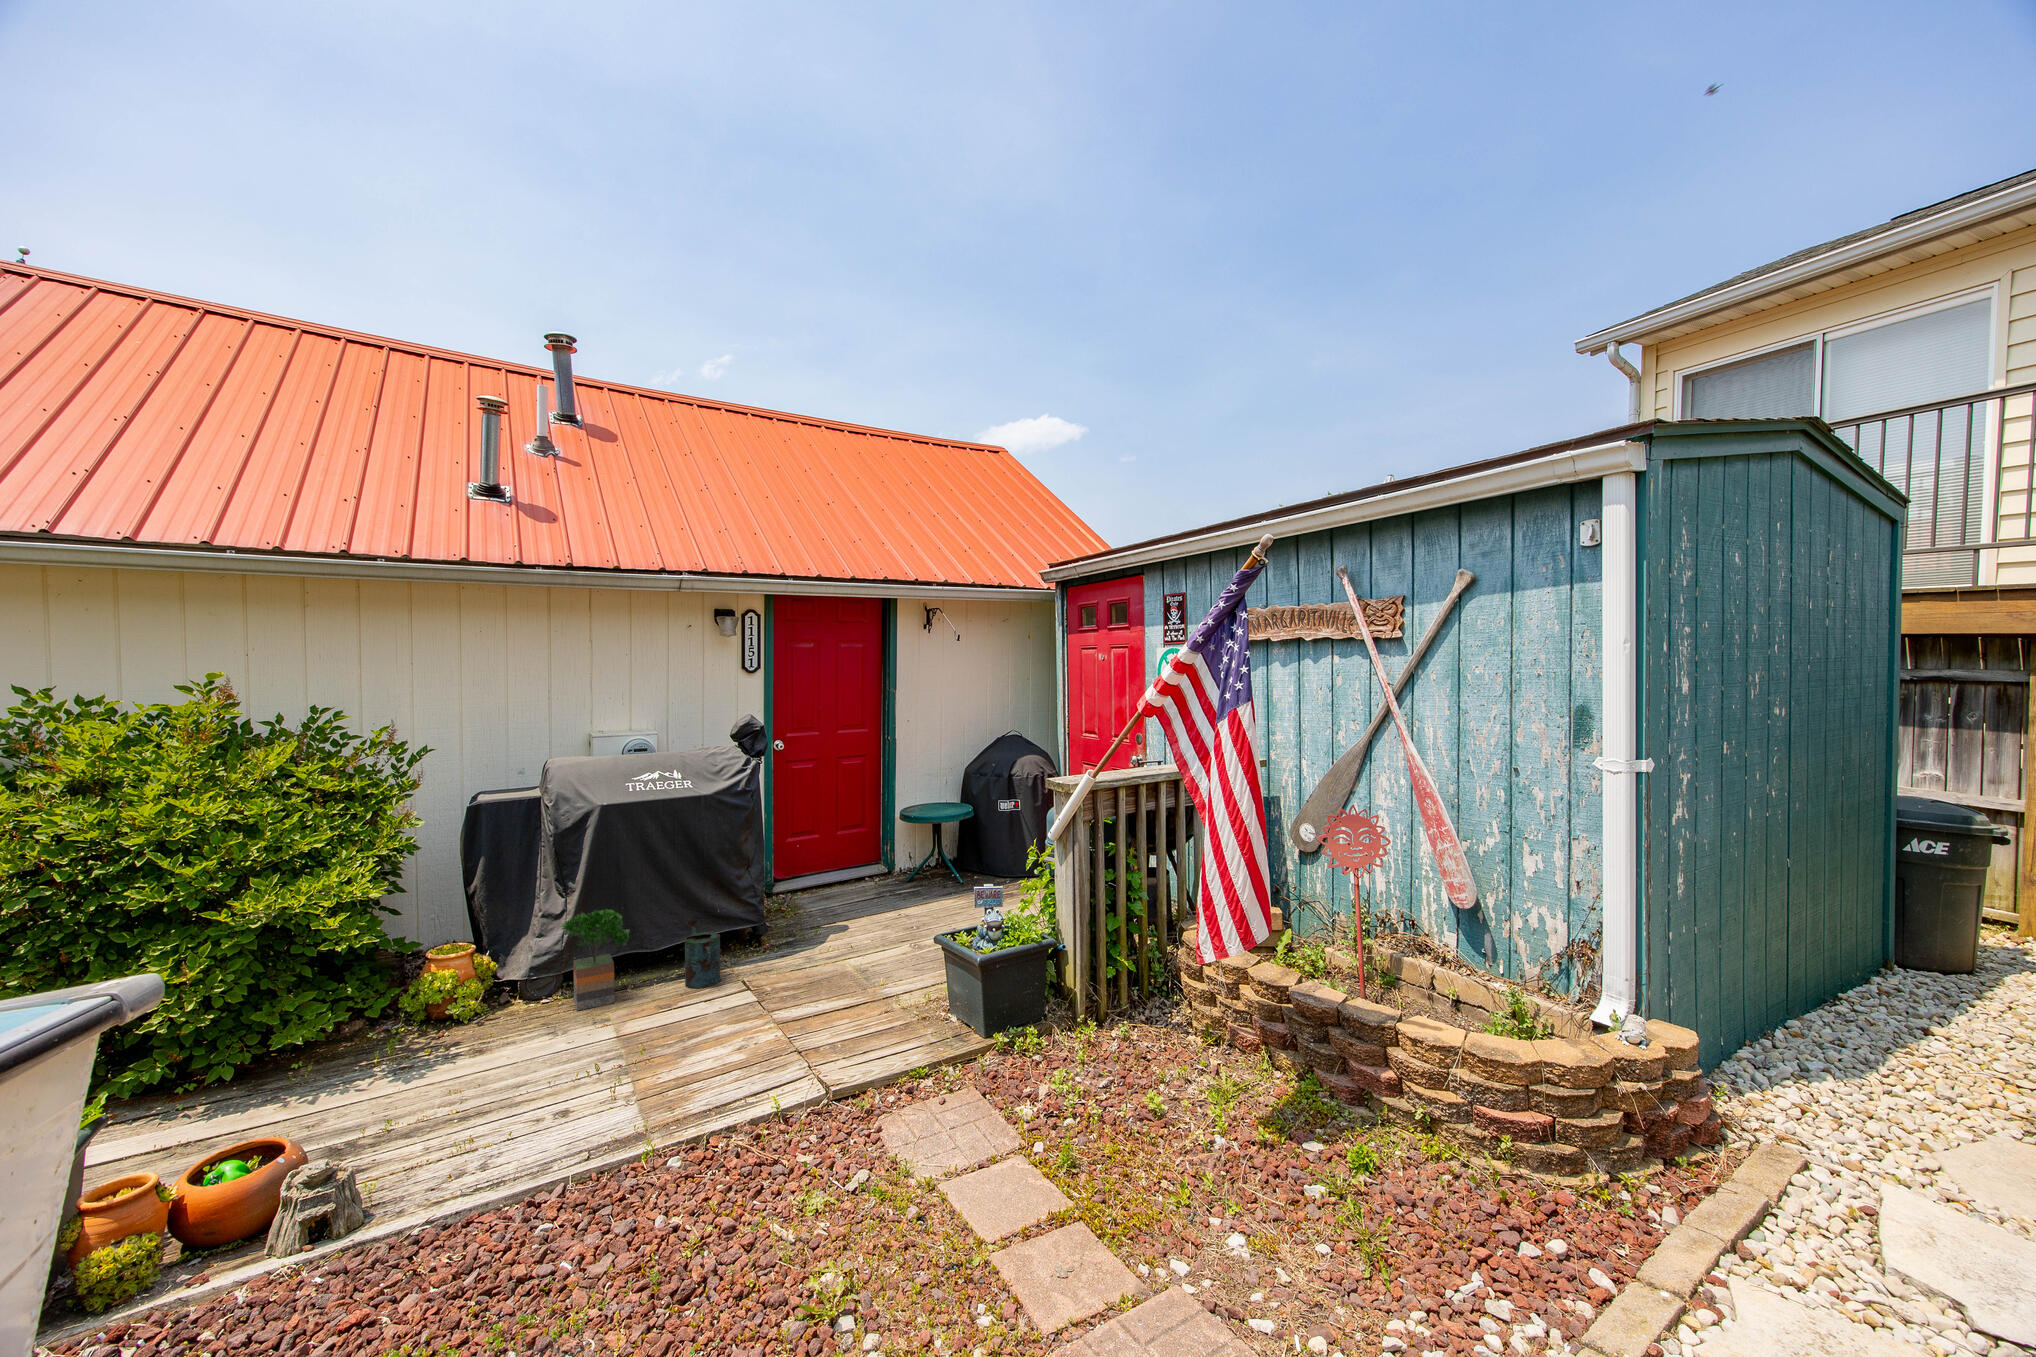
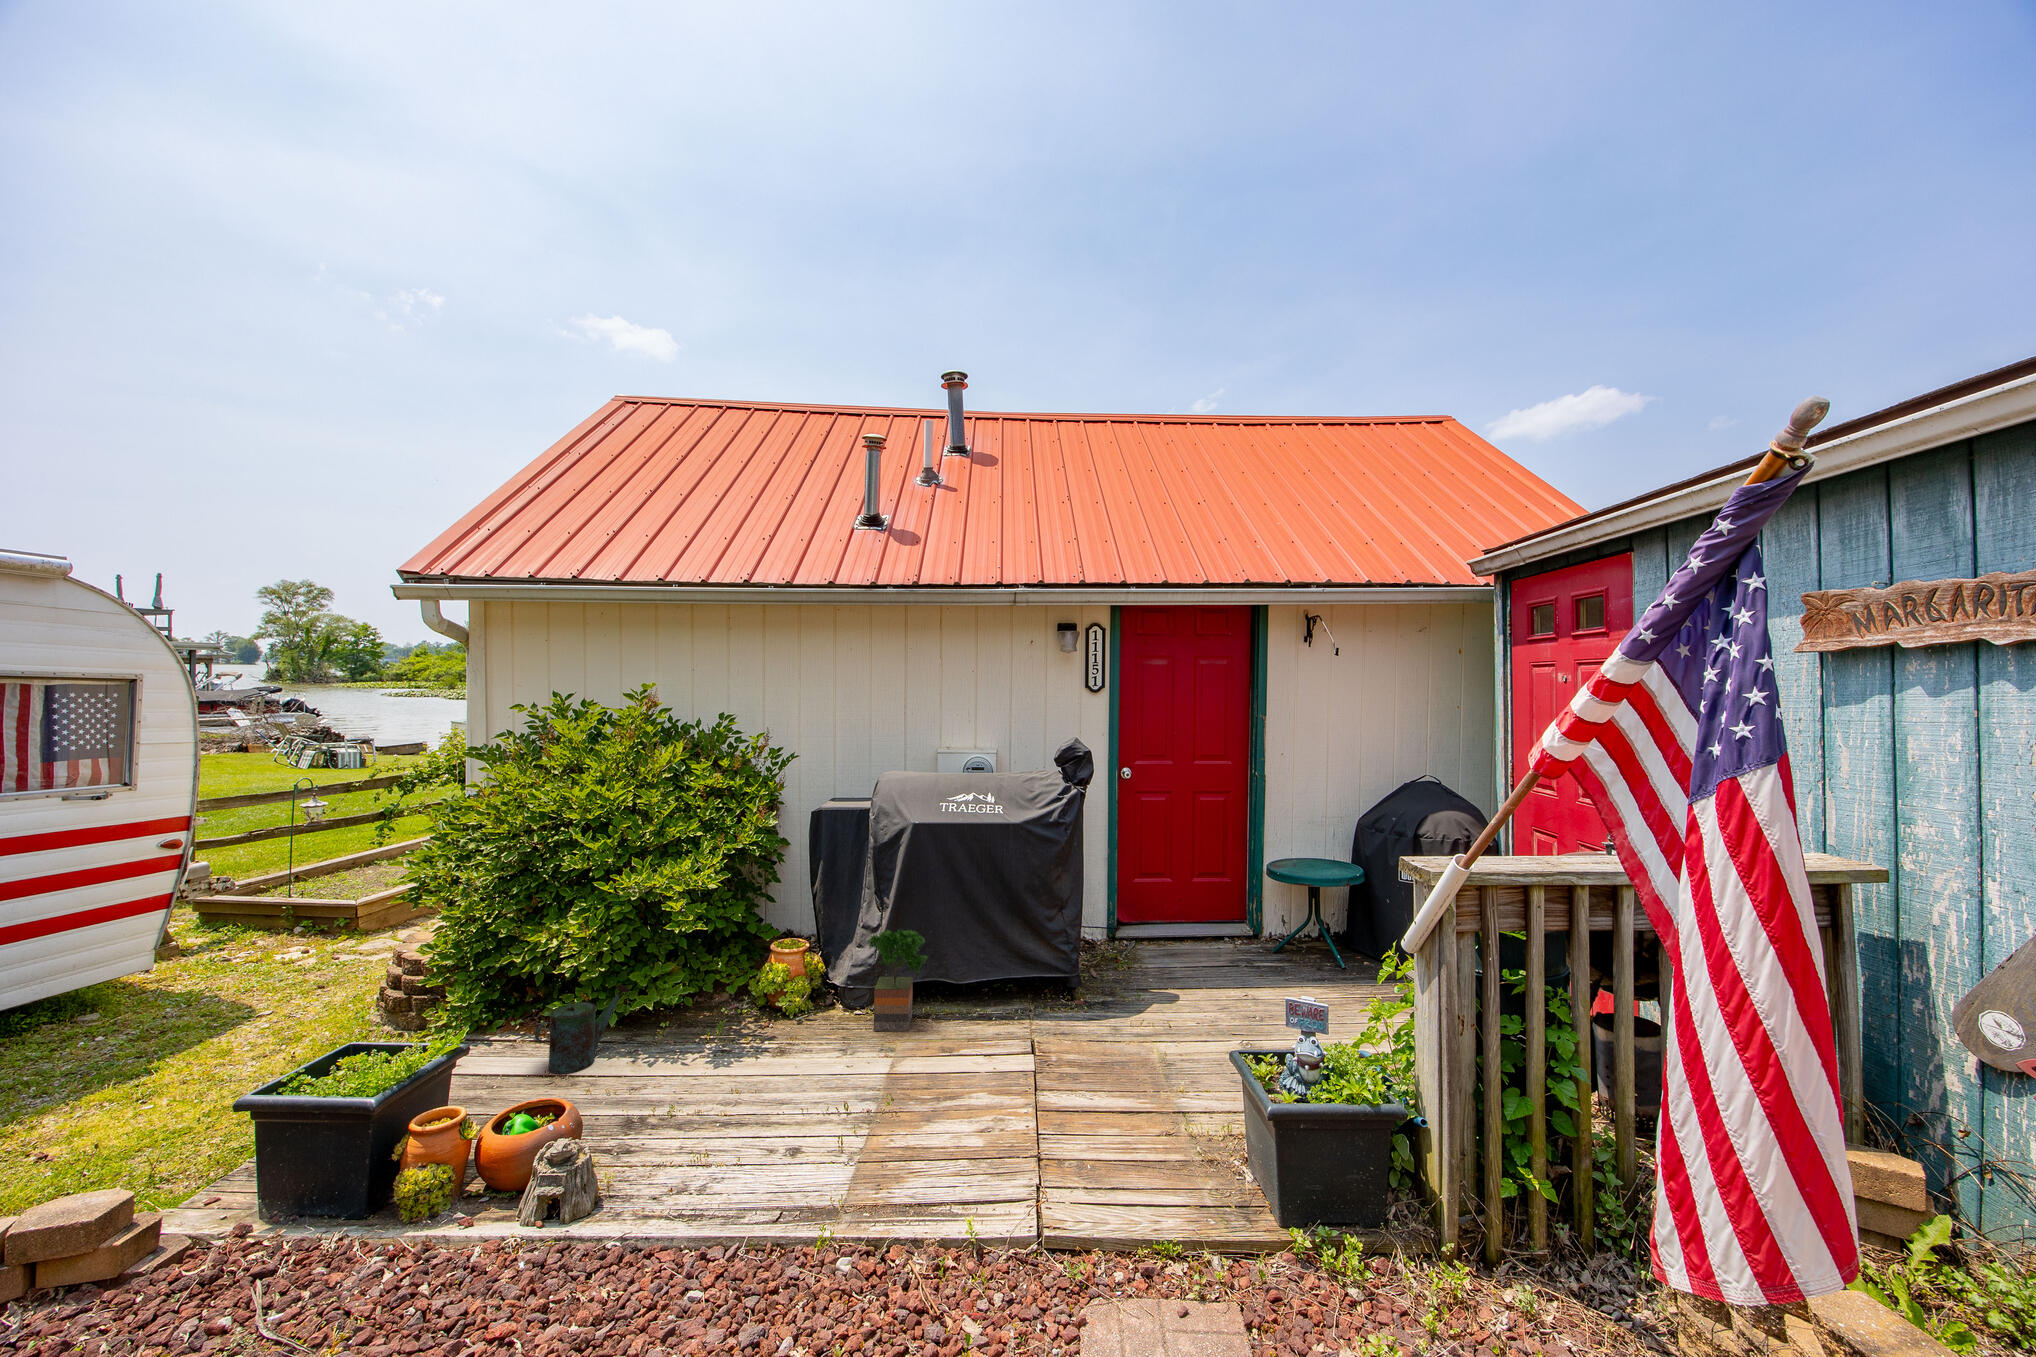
watering can: present [684,919,720,988] -> present [535,984,629,1074]

